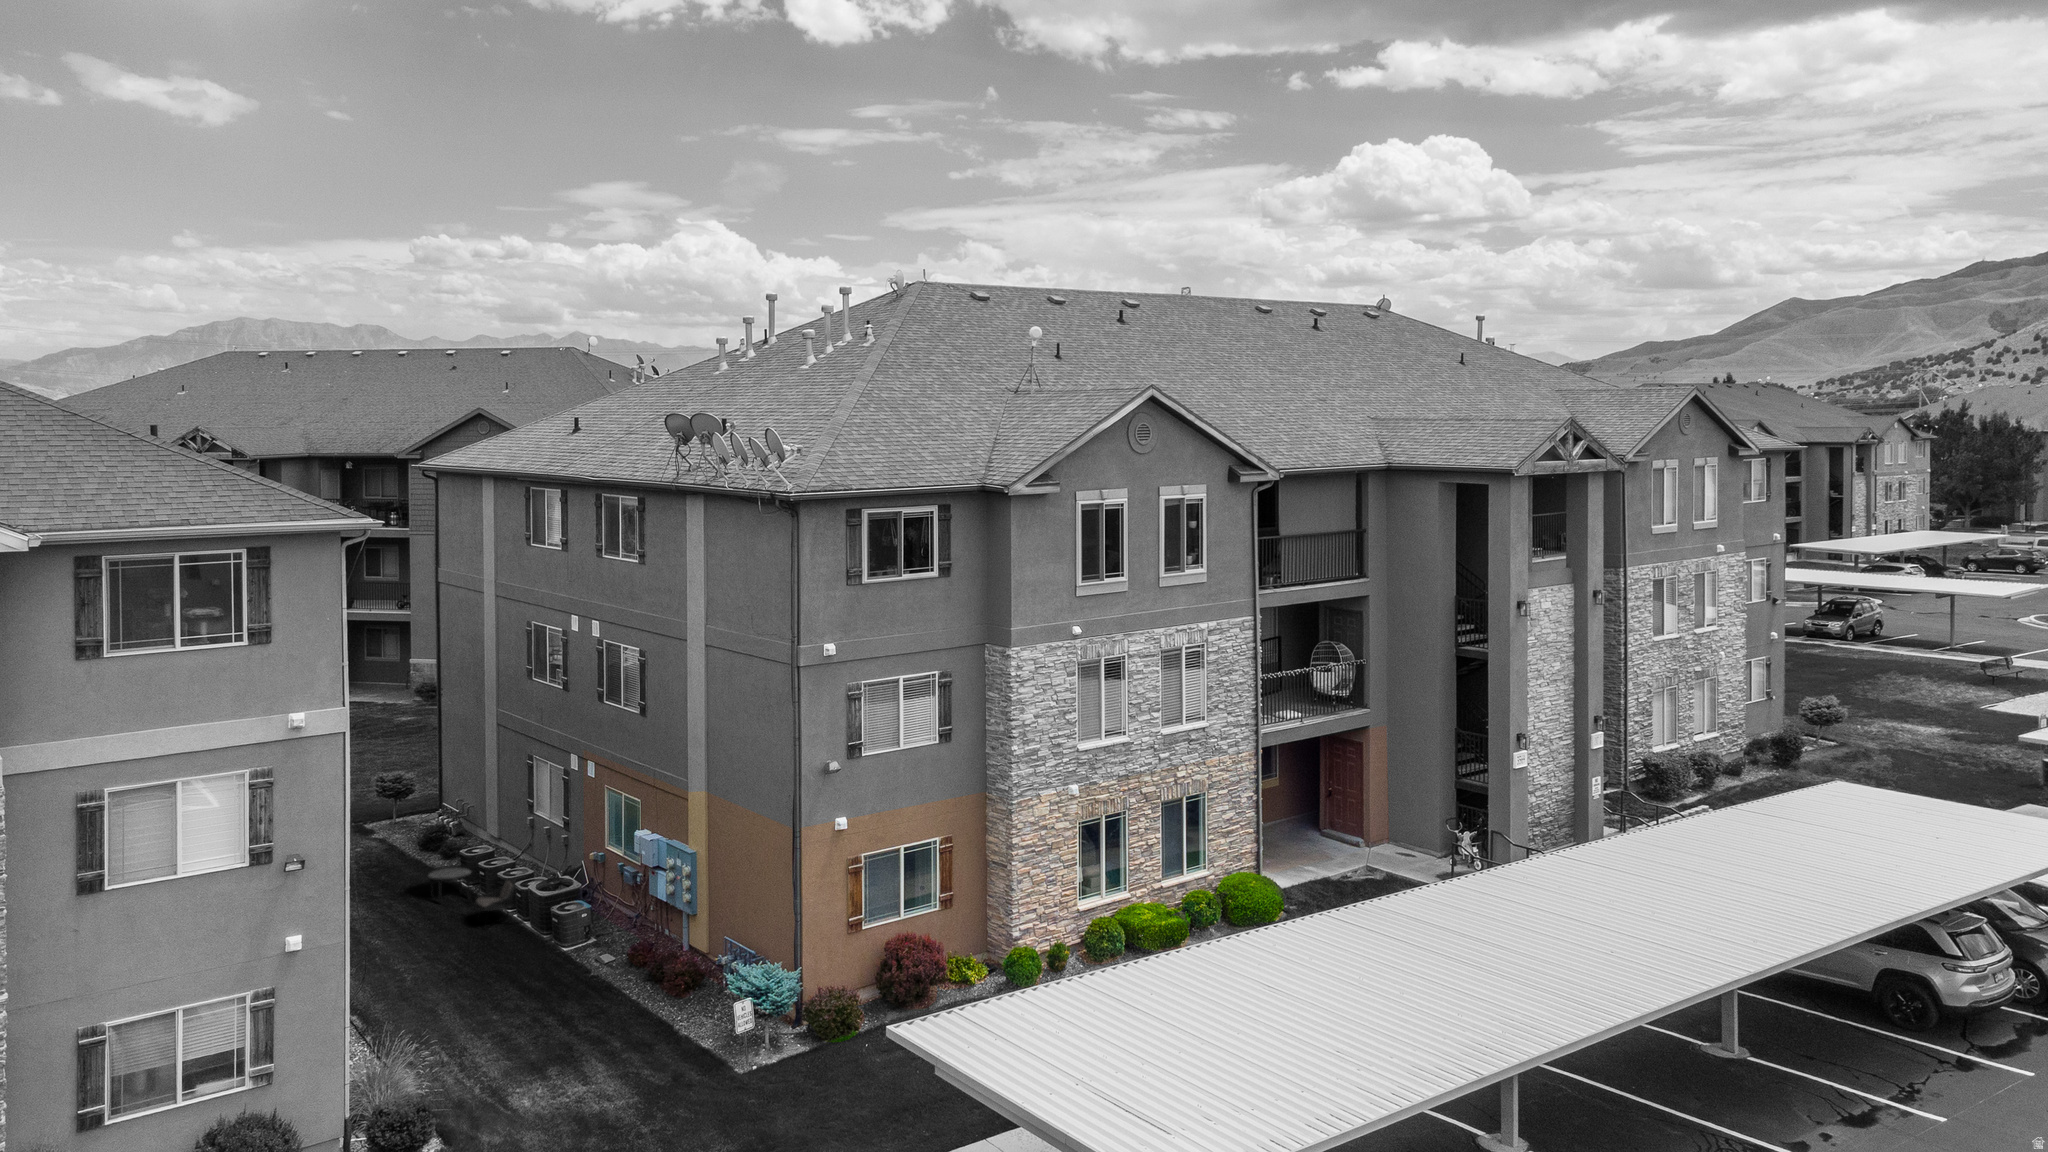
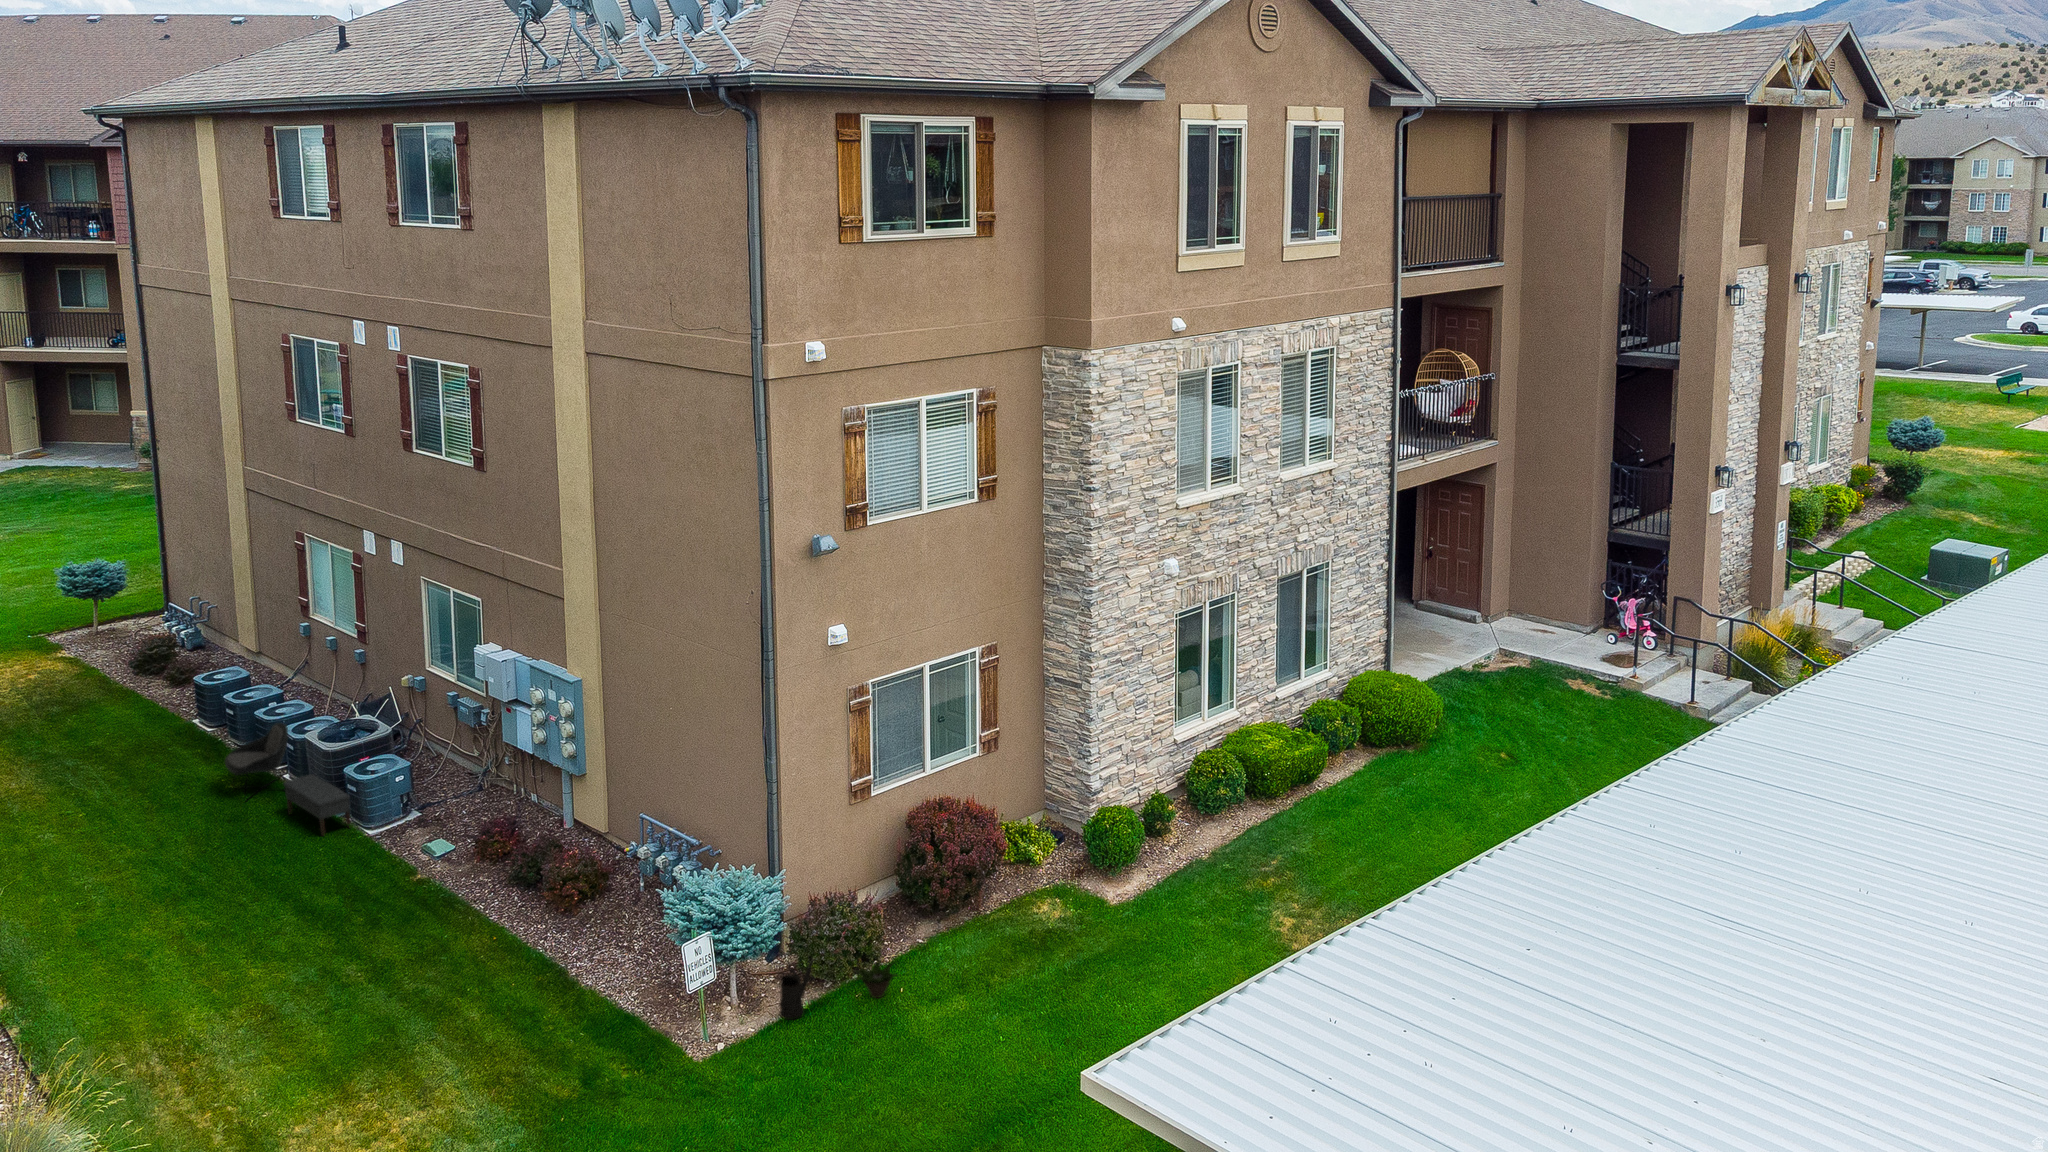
round table: present [426,865,474,904] -> none [144,700,222,761]
bench: none [510,912,551,950] -> present [284,775,351,836]
watering can: none [789,1020,813,1054] -> present [779,960,813,1020]
decorative plant: none [835,1022,865,1046] -> present [854,958,898,998]

